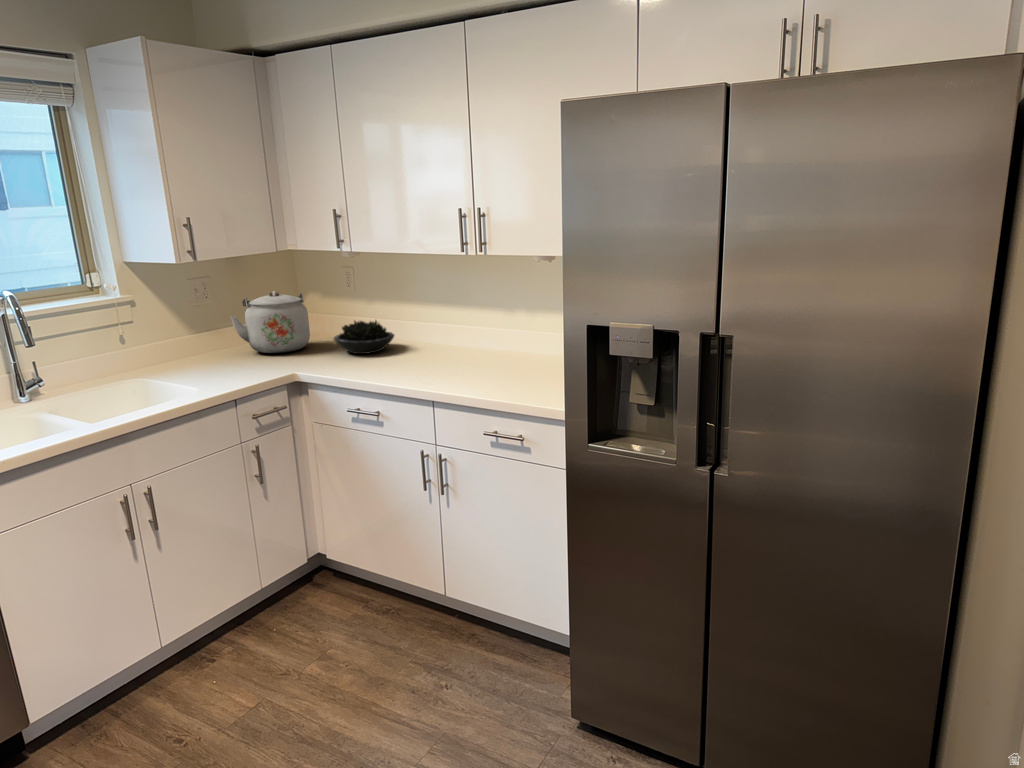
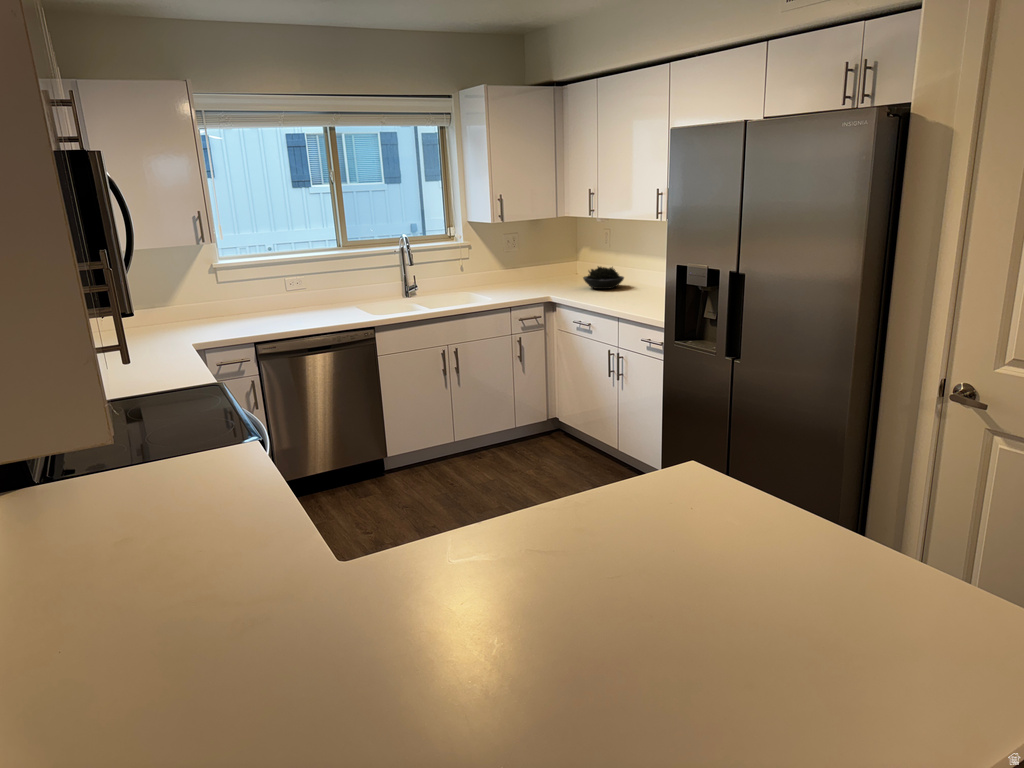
kettle: present [231,291,310,353] -> none [524,244,573,285]

